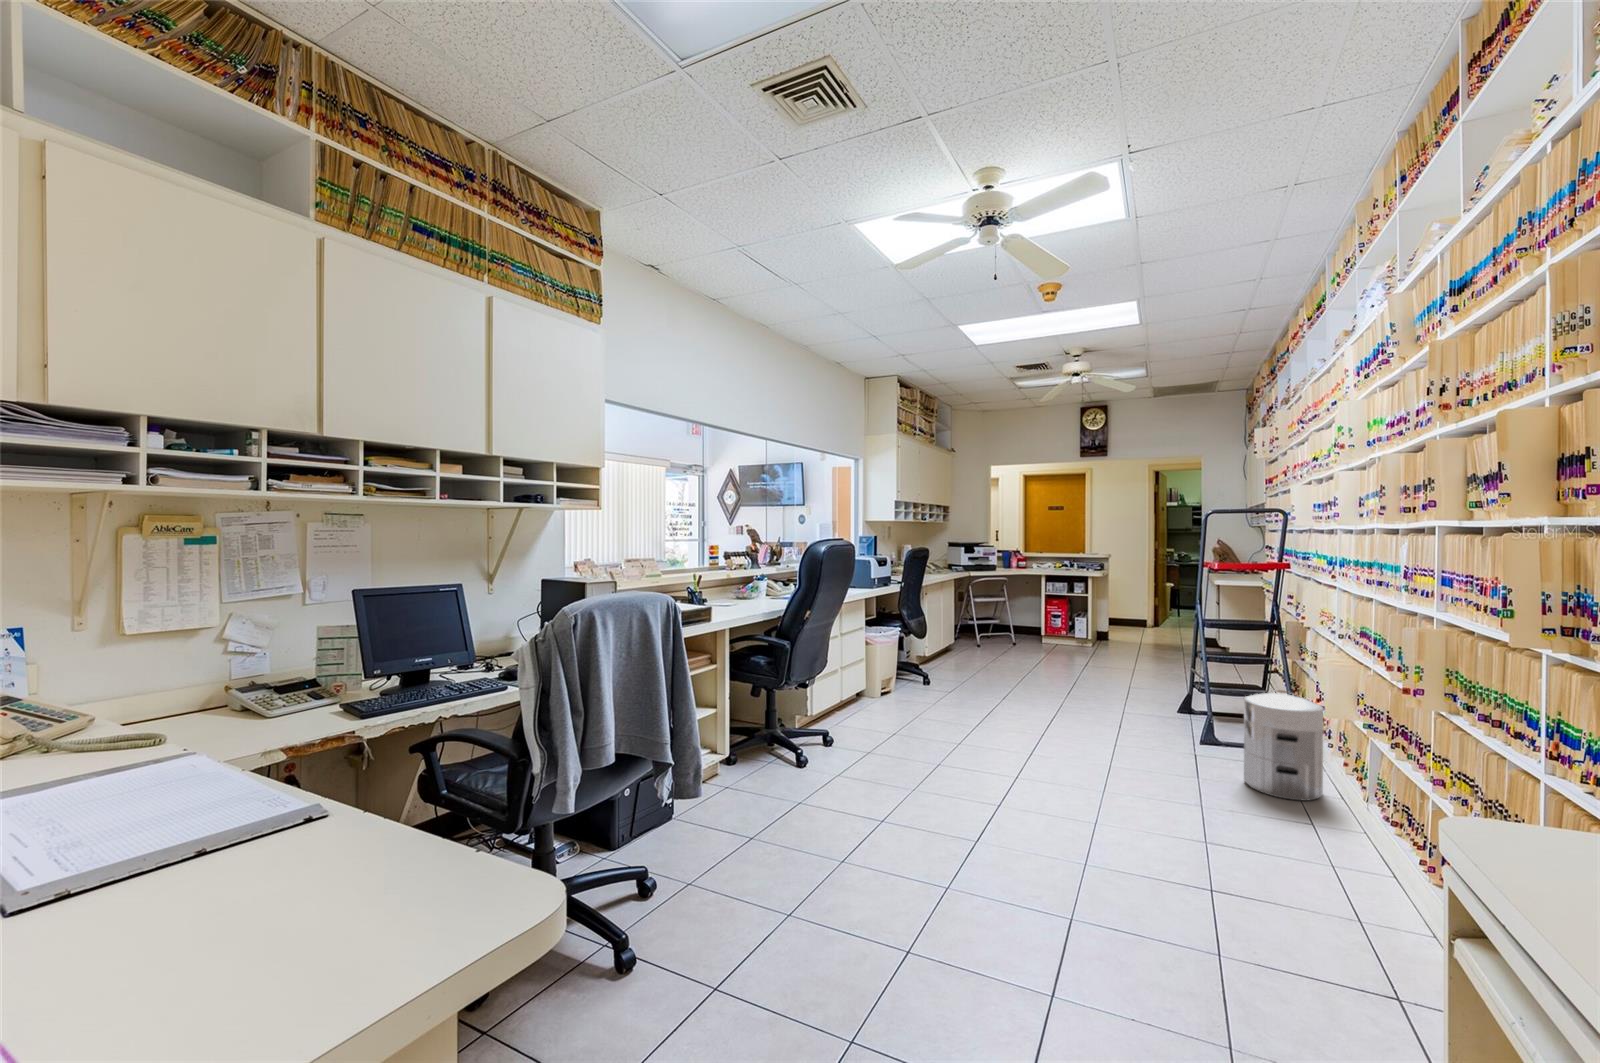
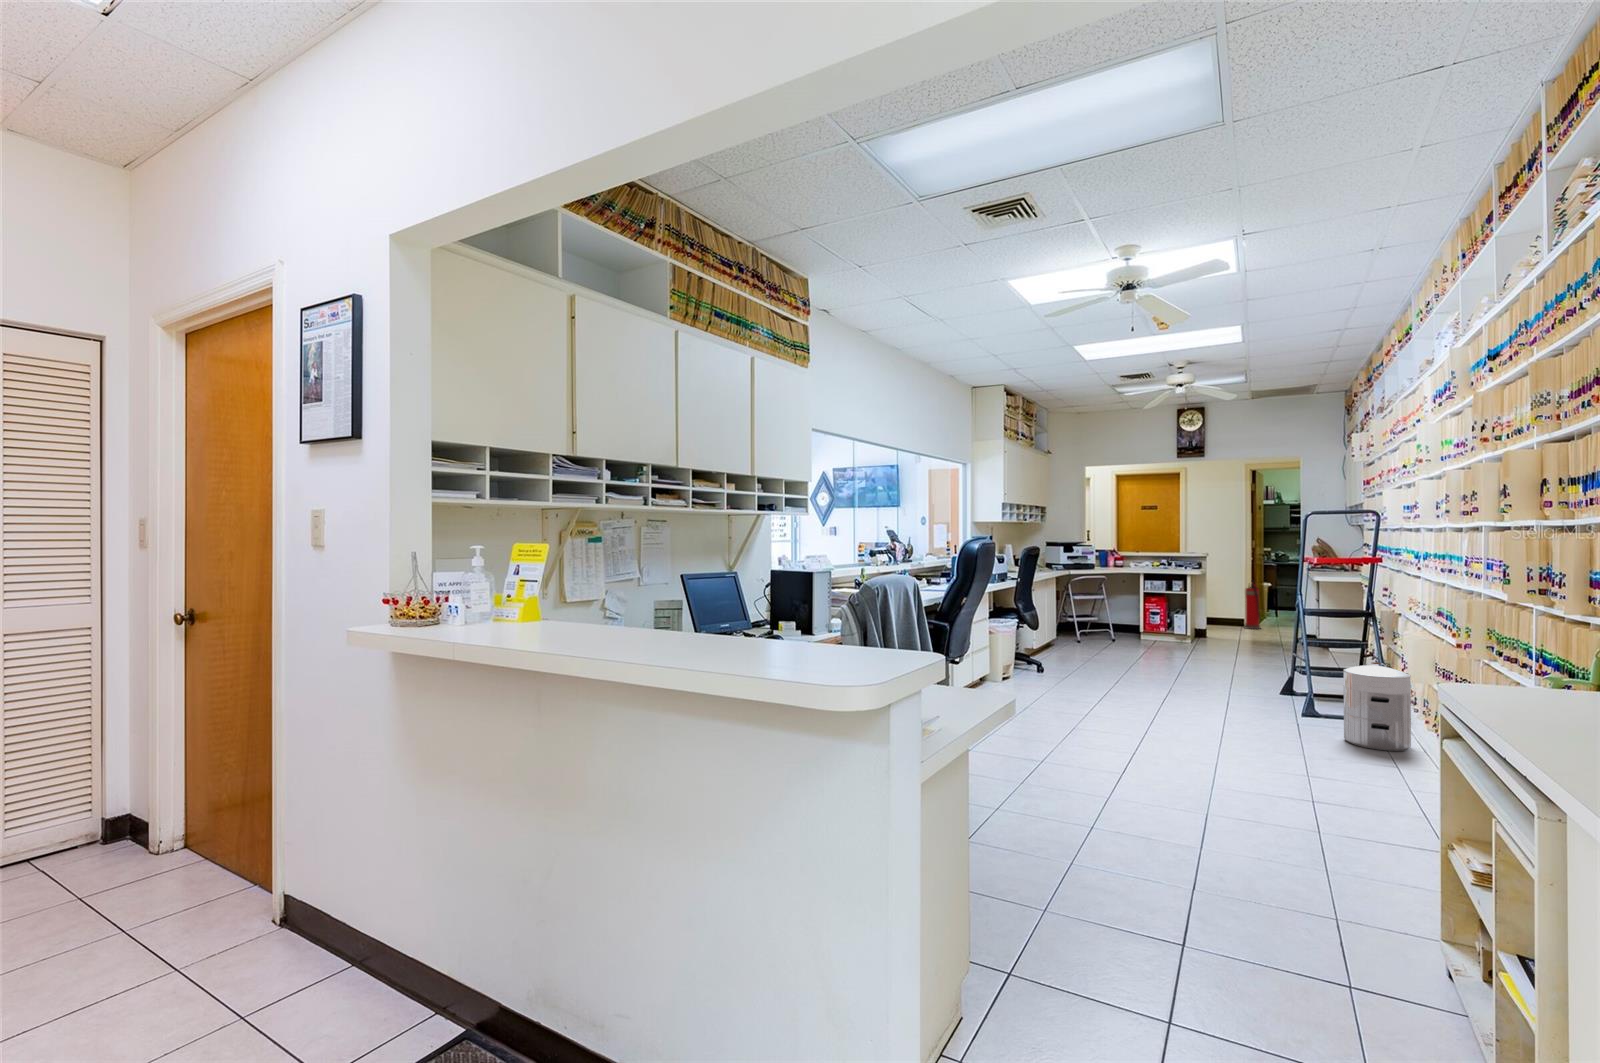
fire extinguisher: none [1146,581,1163,630] -> present [1245,581,1261,629]

